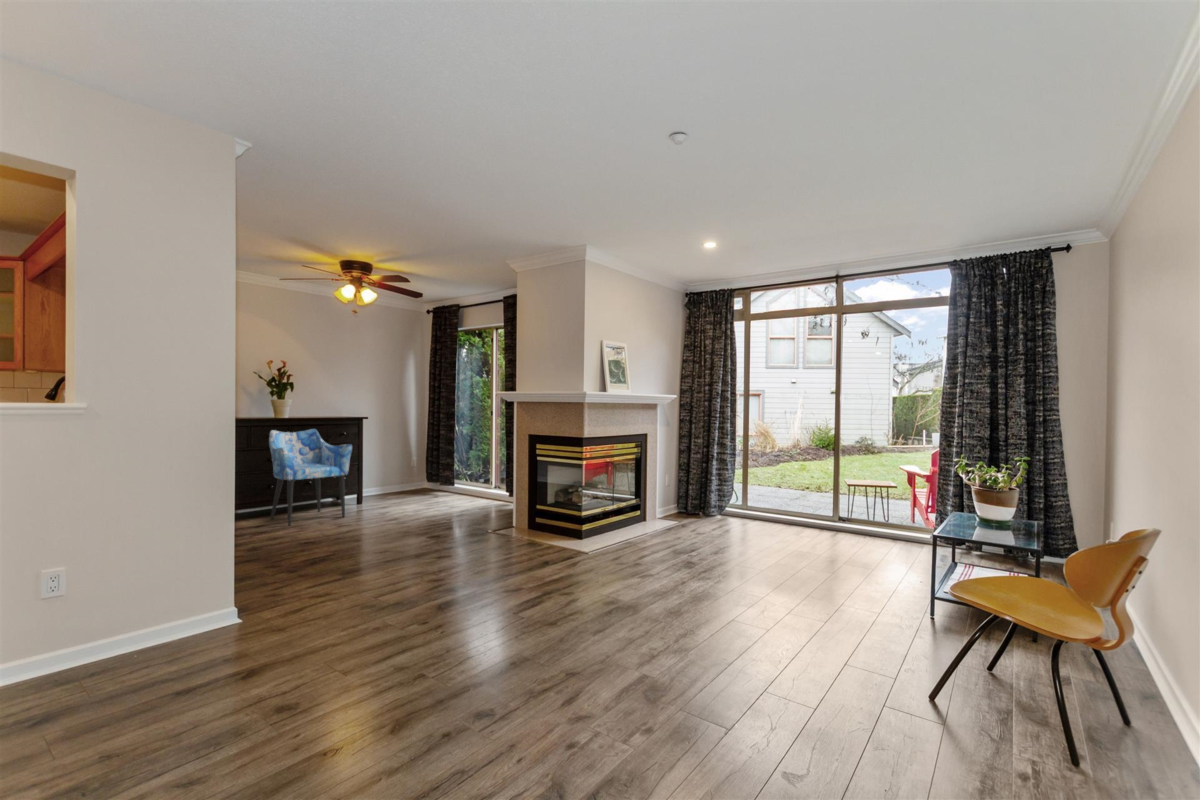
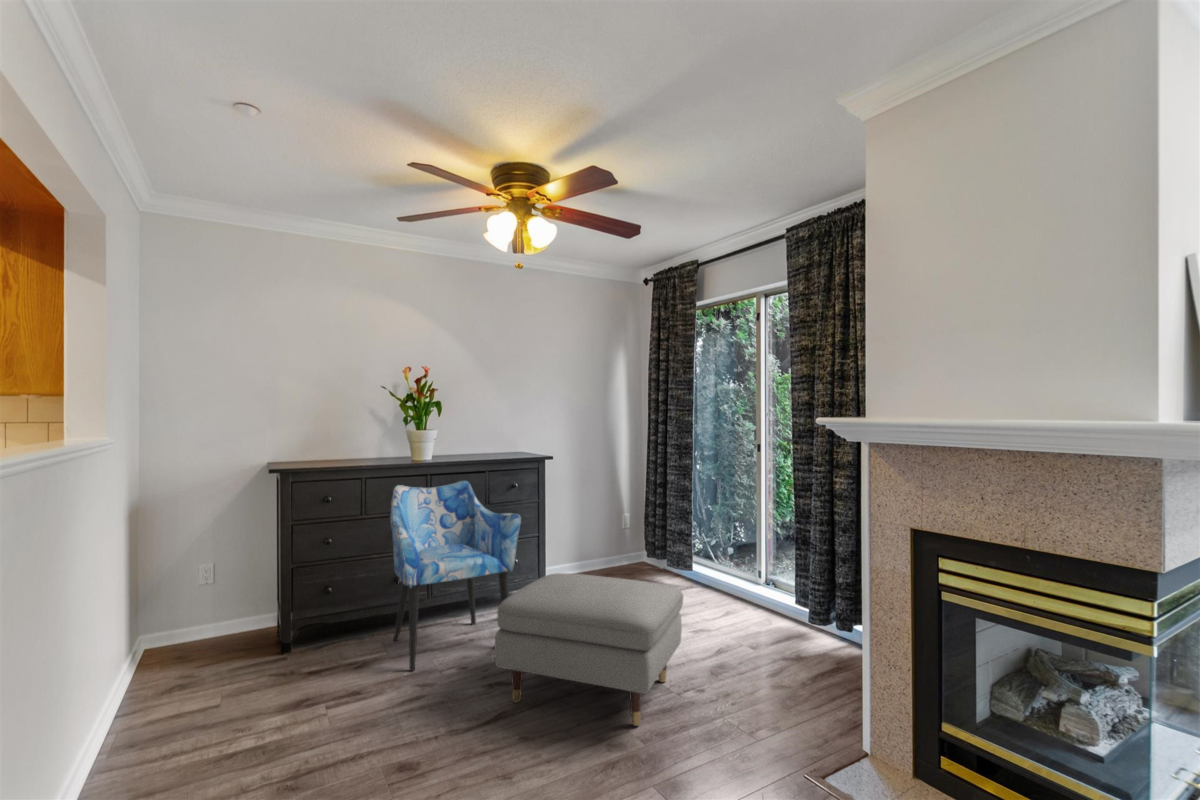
ottoman: none [343,472,441,529] -> present [494,573,683,726]

